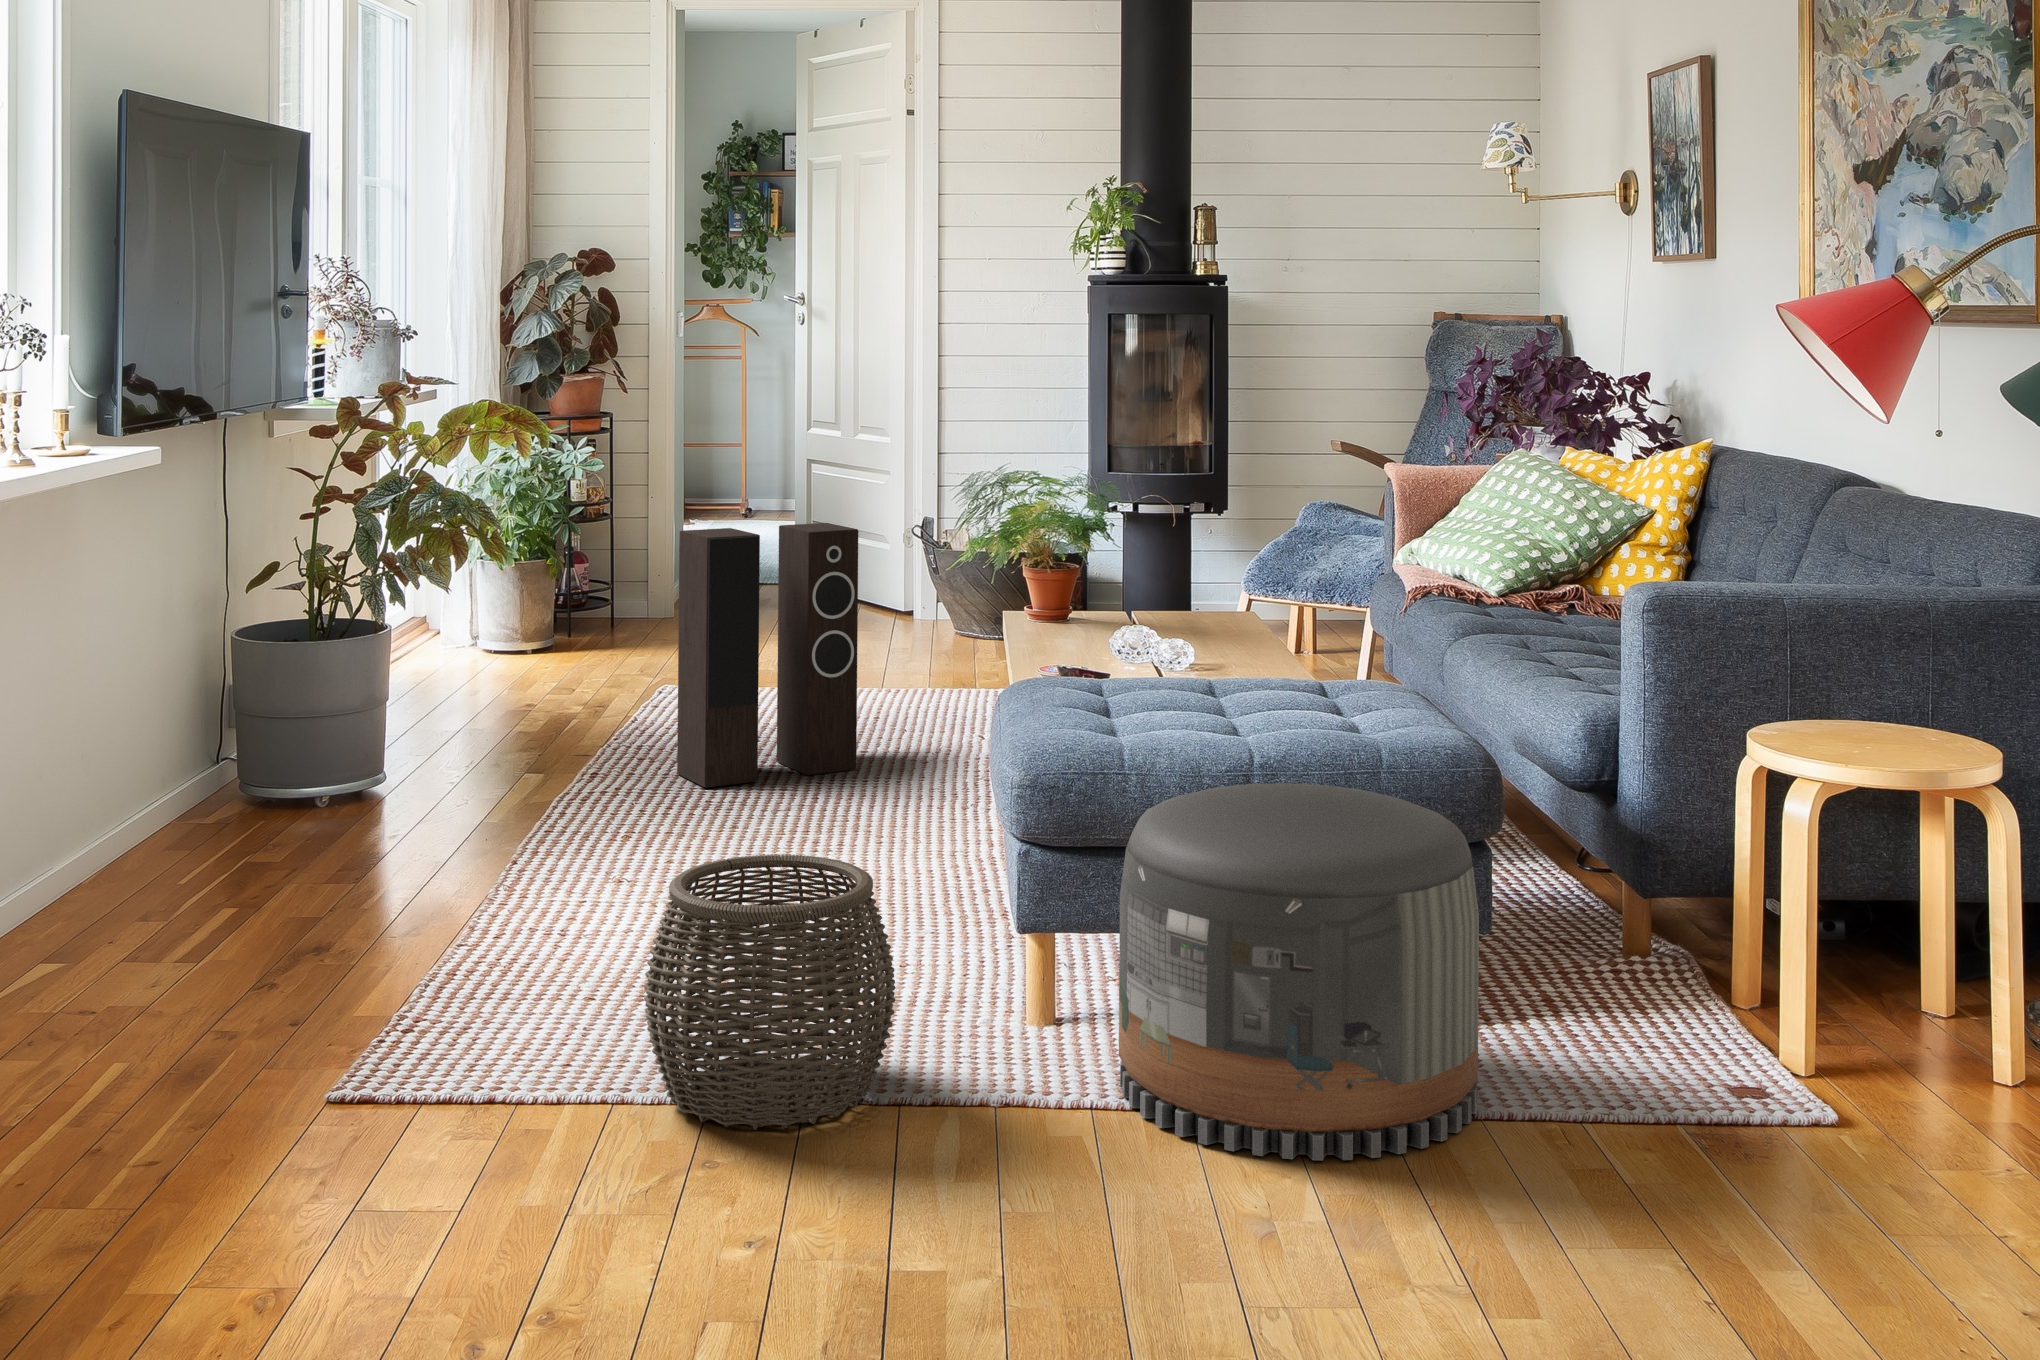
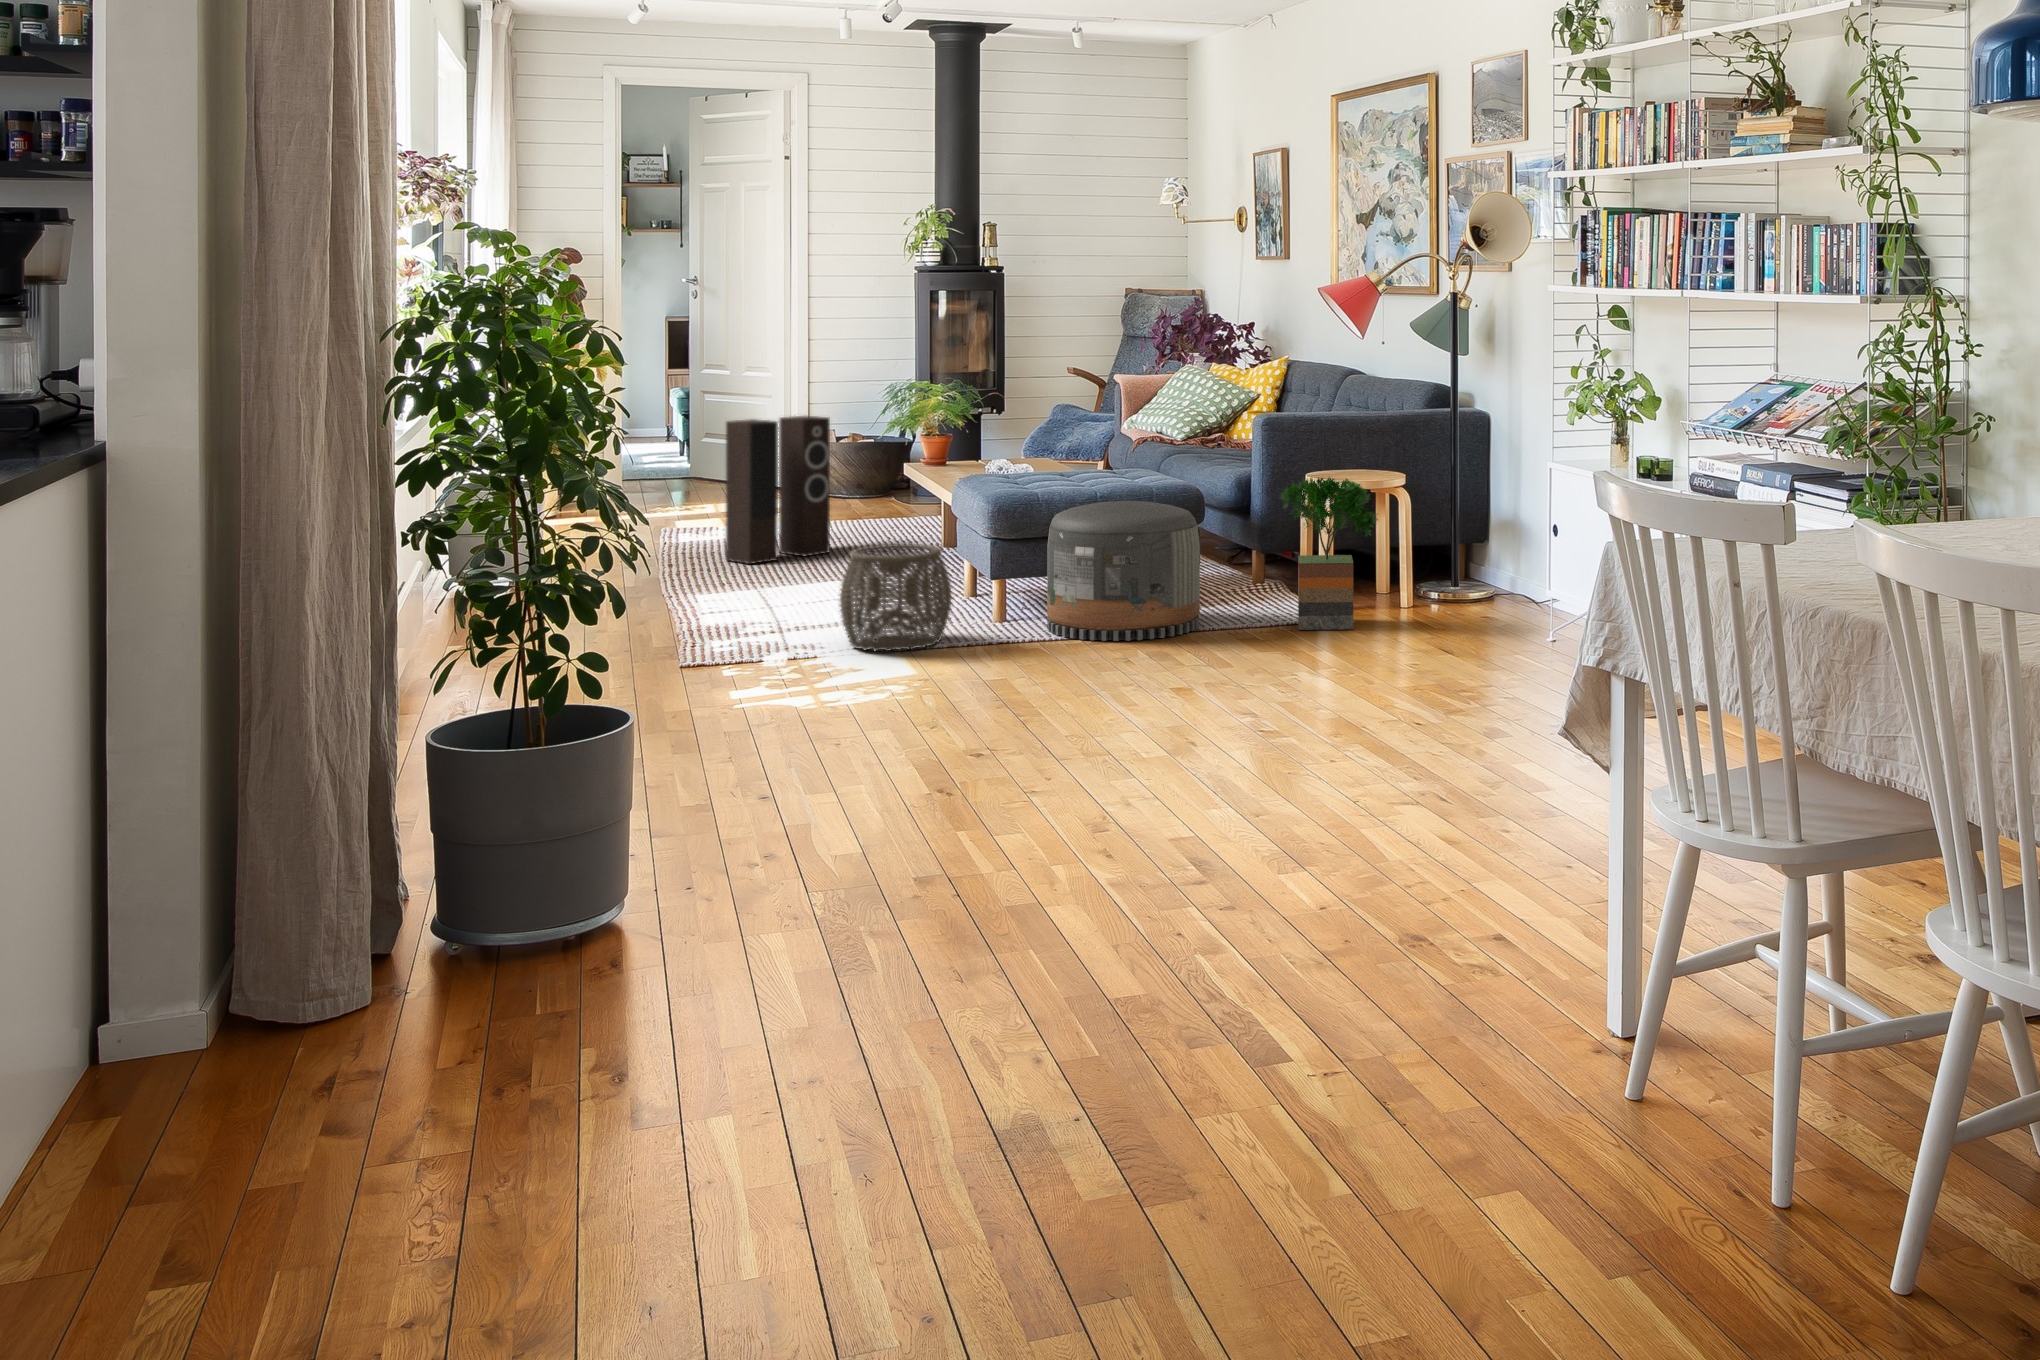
potted tree: none [1678,766,1956,1188] -> present [1281,477,1378,630]

